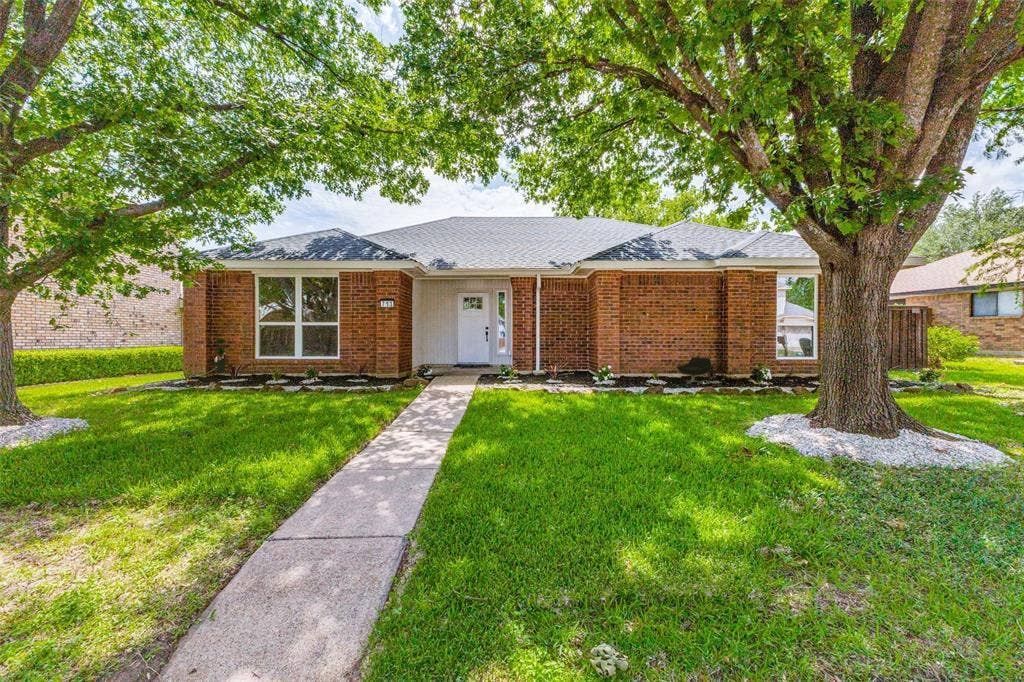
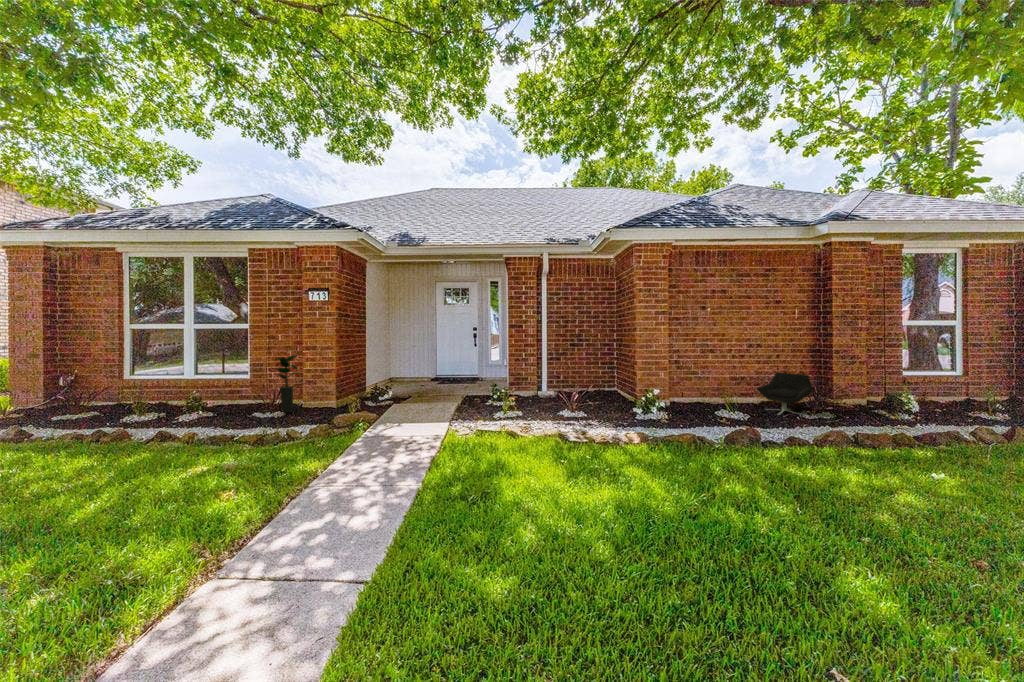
potted plant: present [216,339,229,377] -> present [275,355,299,413]

